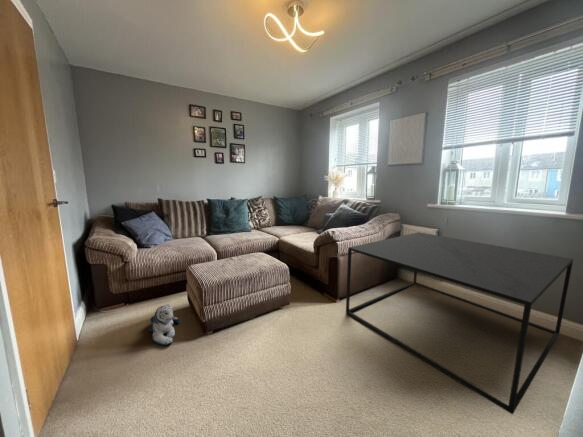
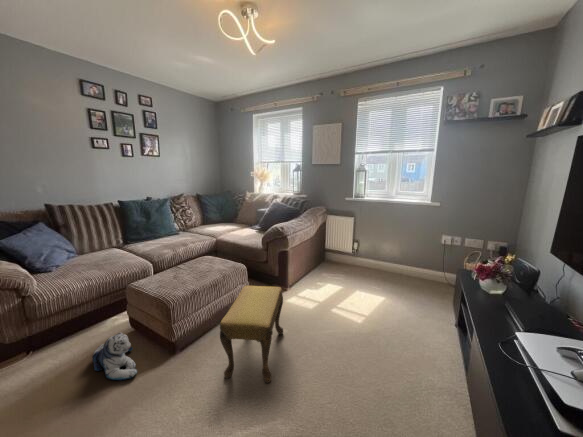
coffee table: present [346,232,573,414] -> none [299,221,436,337]
footstool: none [227,285,309,393] -> present [220,286,283,383]

